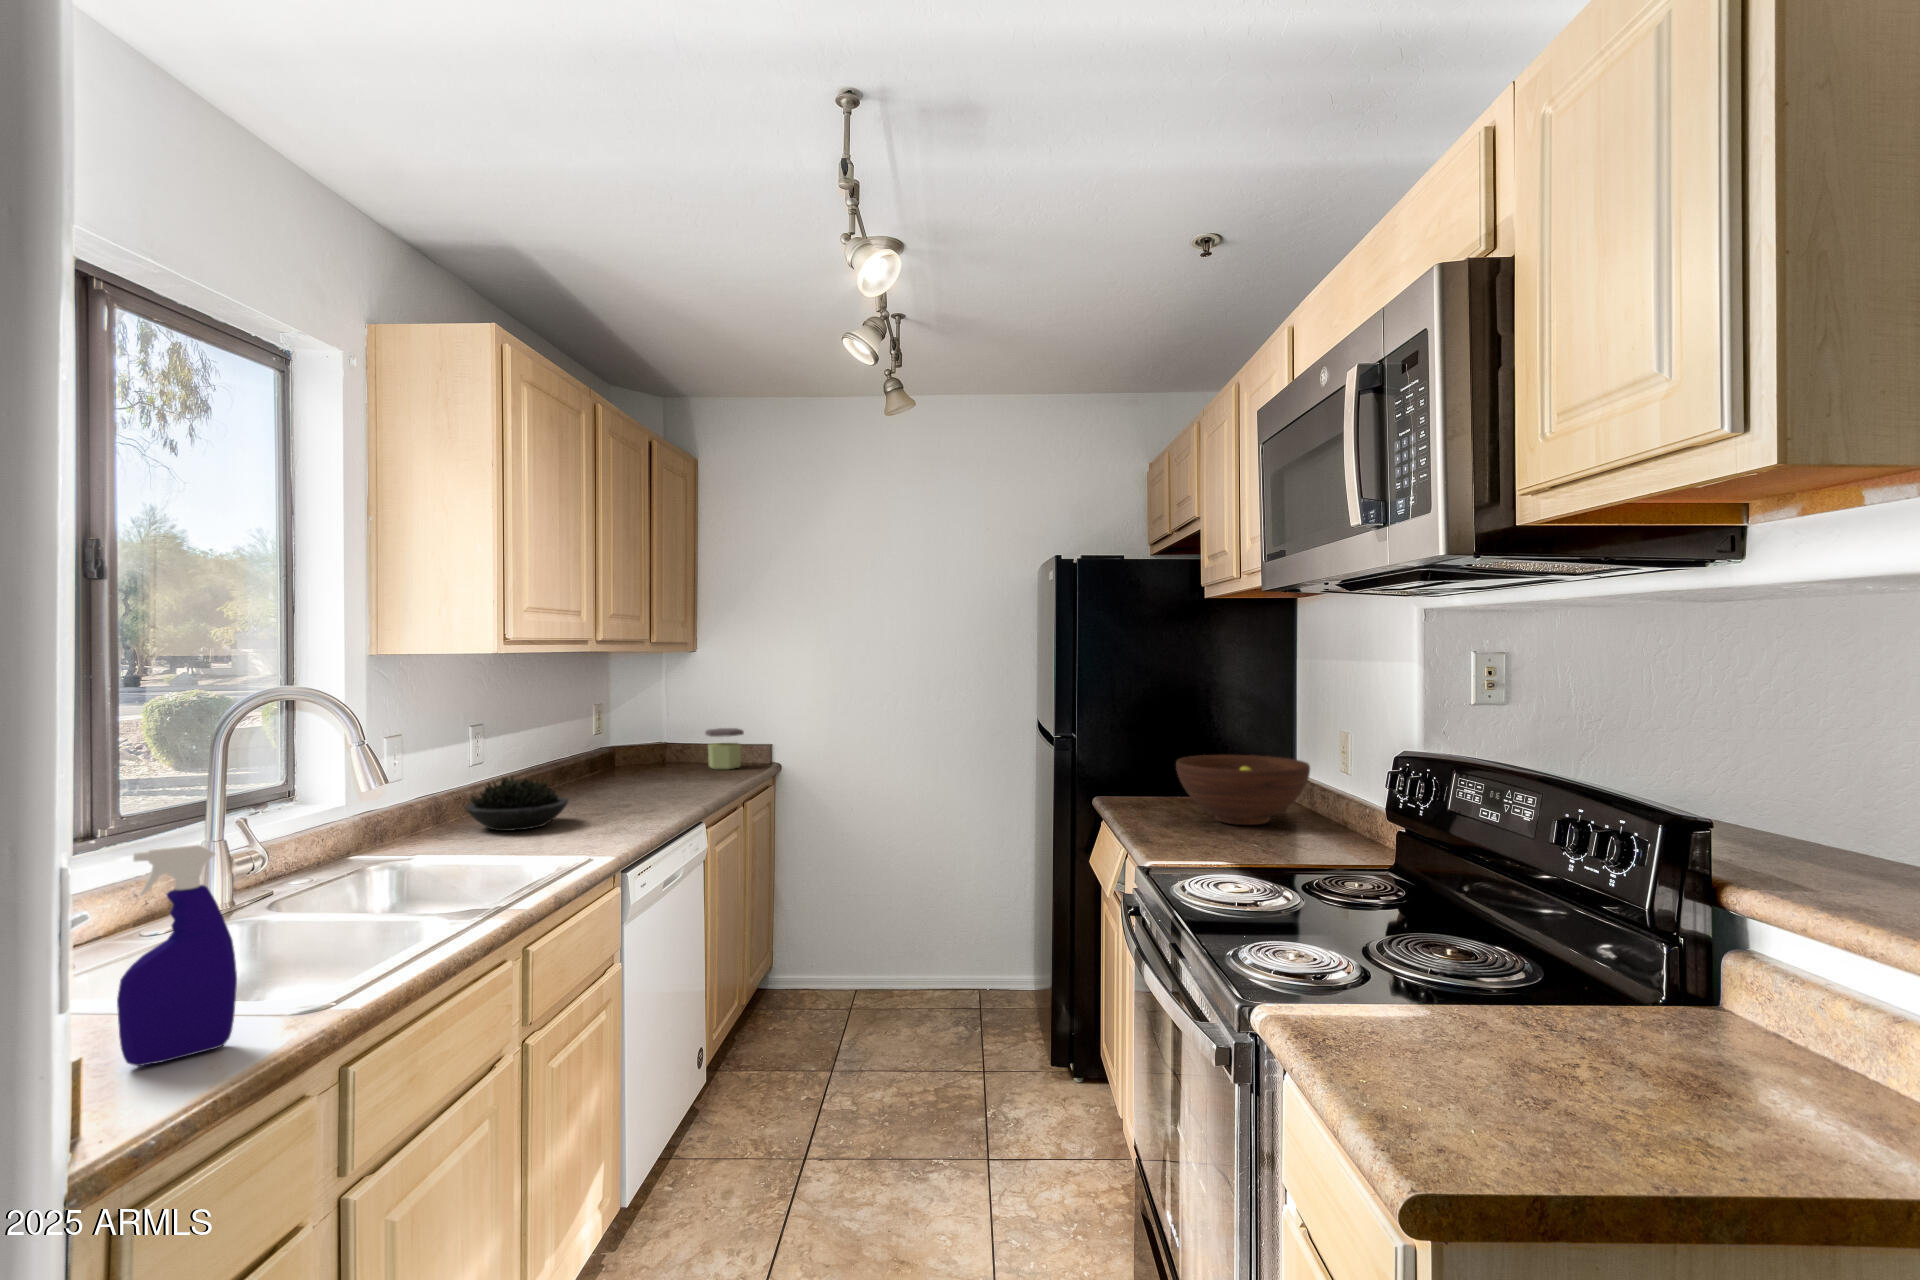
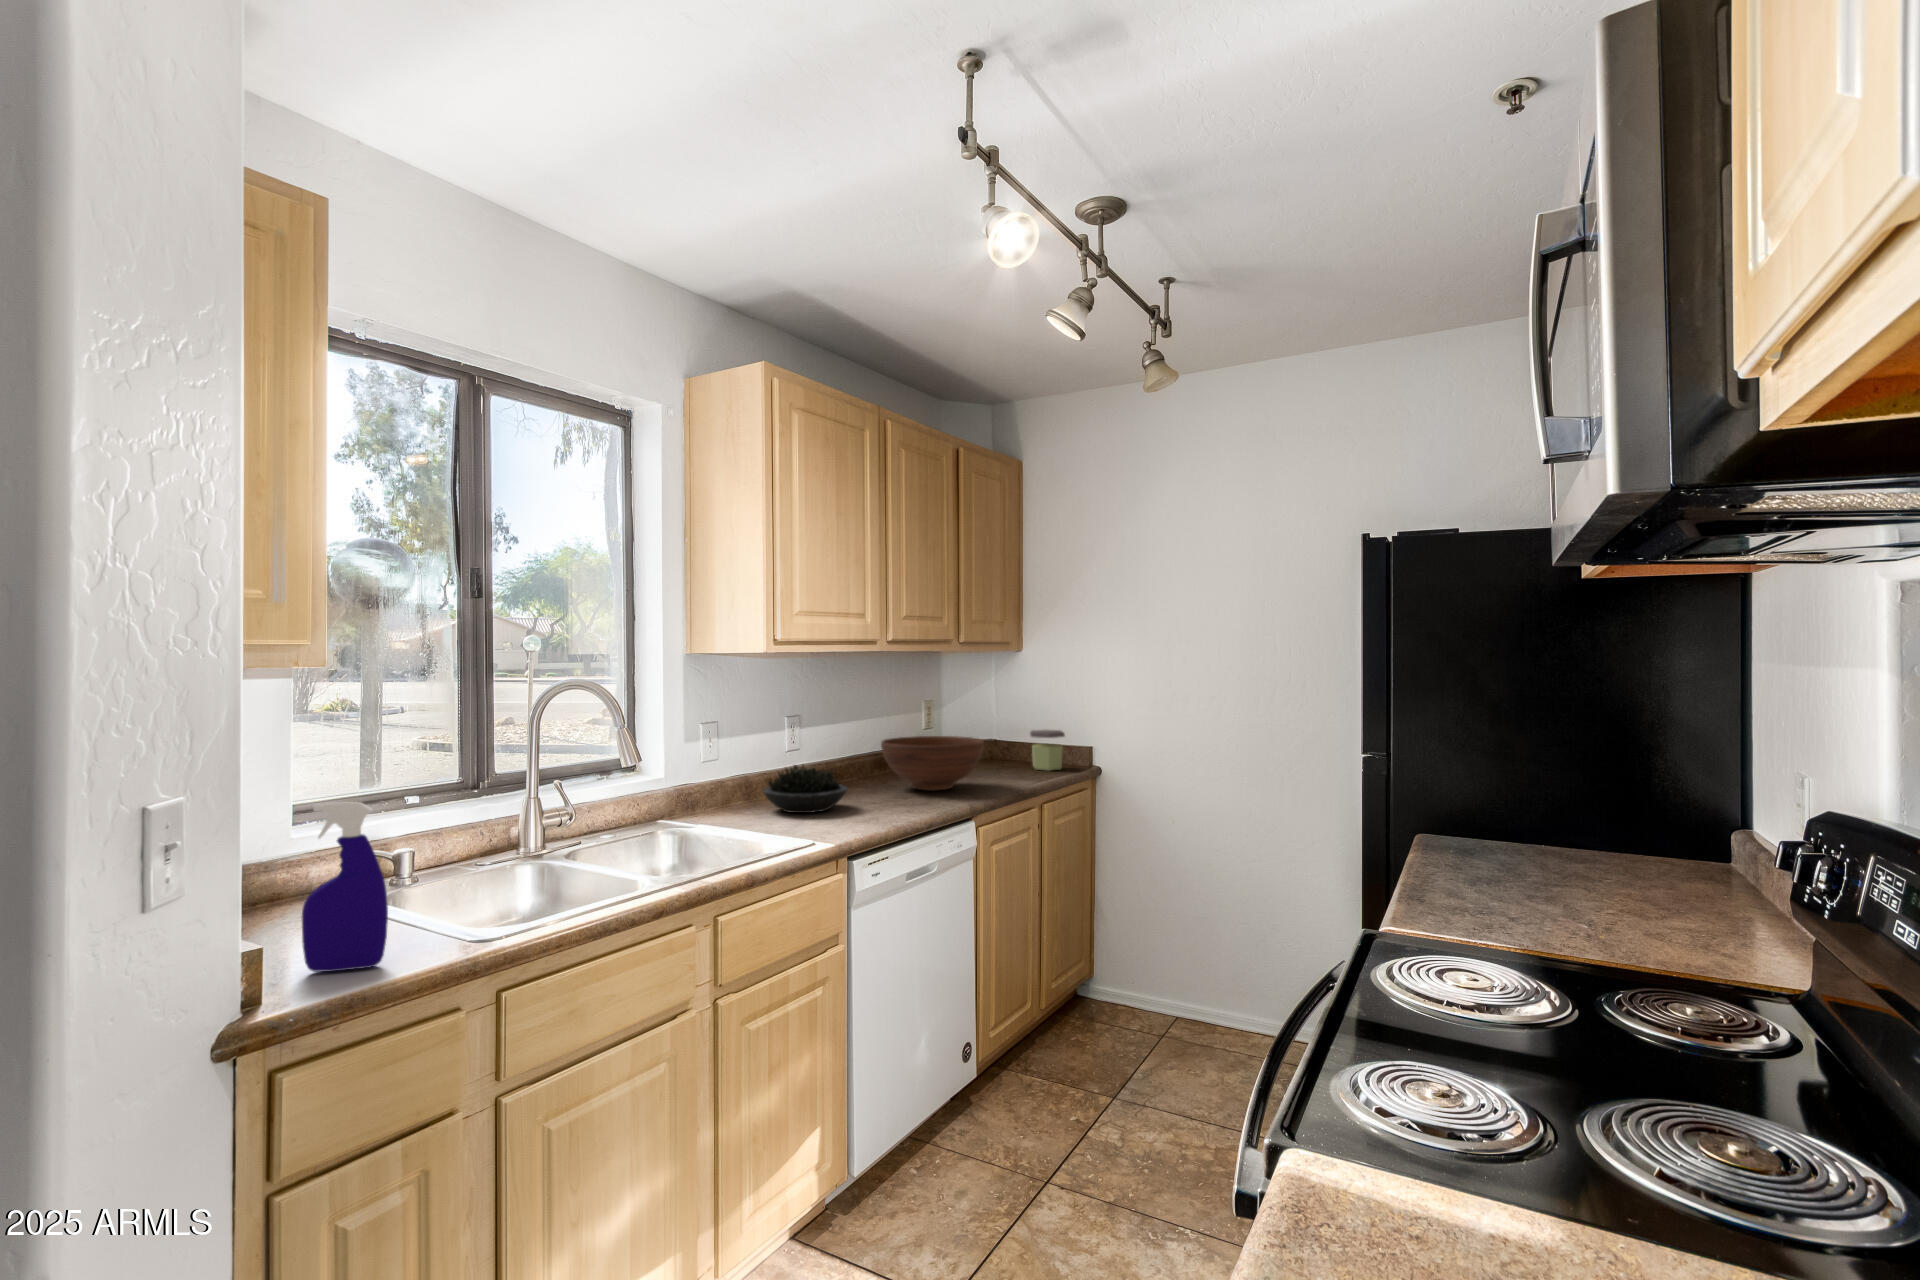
fruit bowl: present [1176,755,1310,825] -> present [881,736,984,791]

